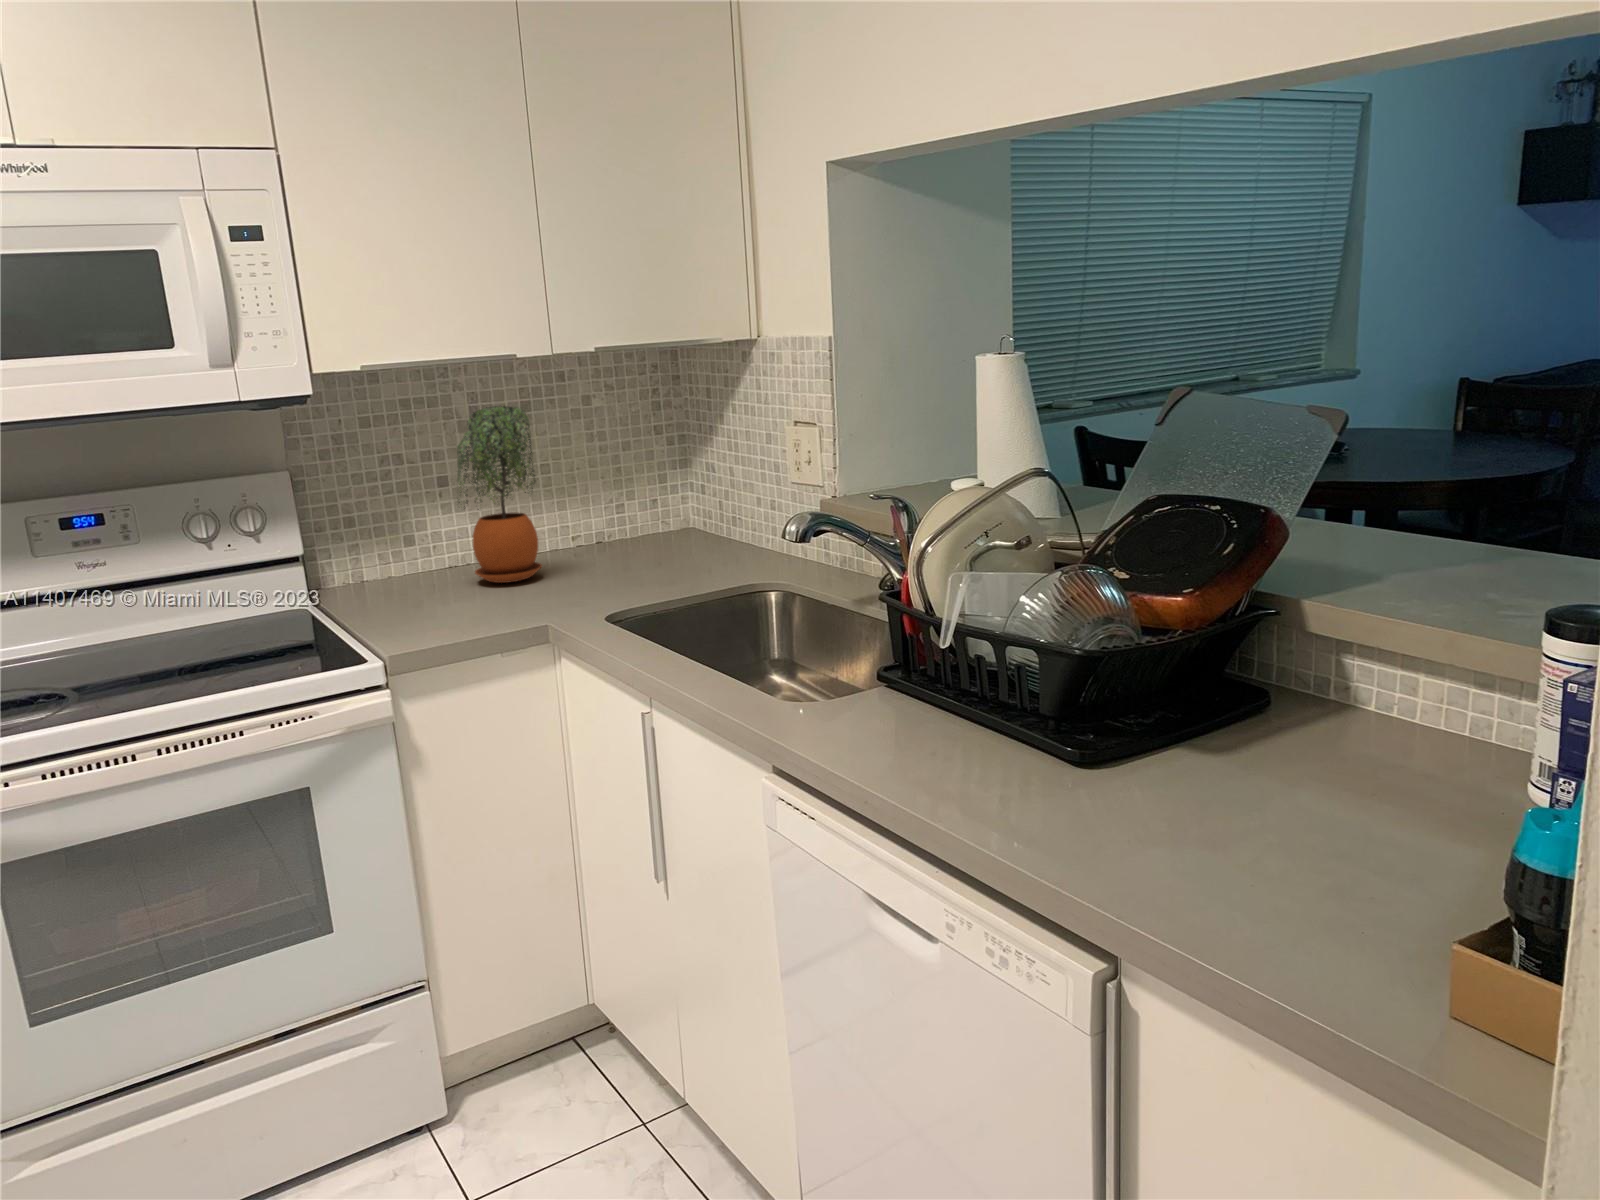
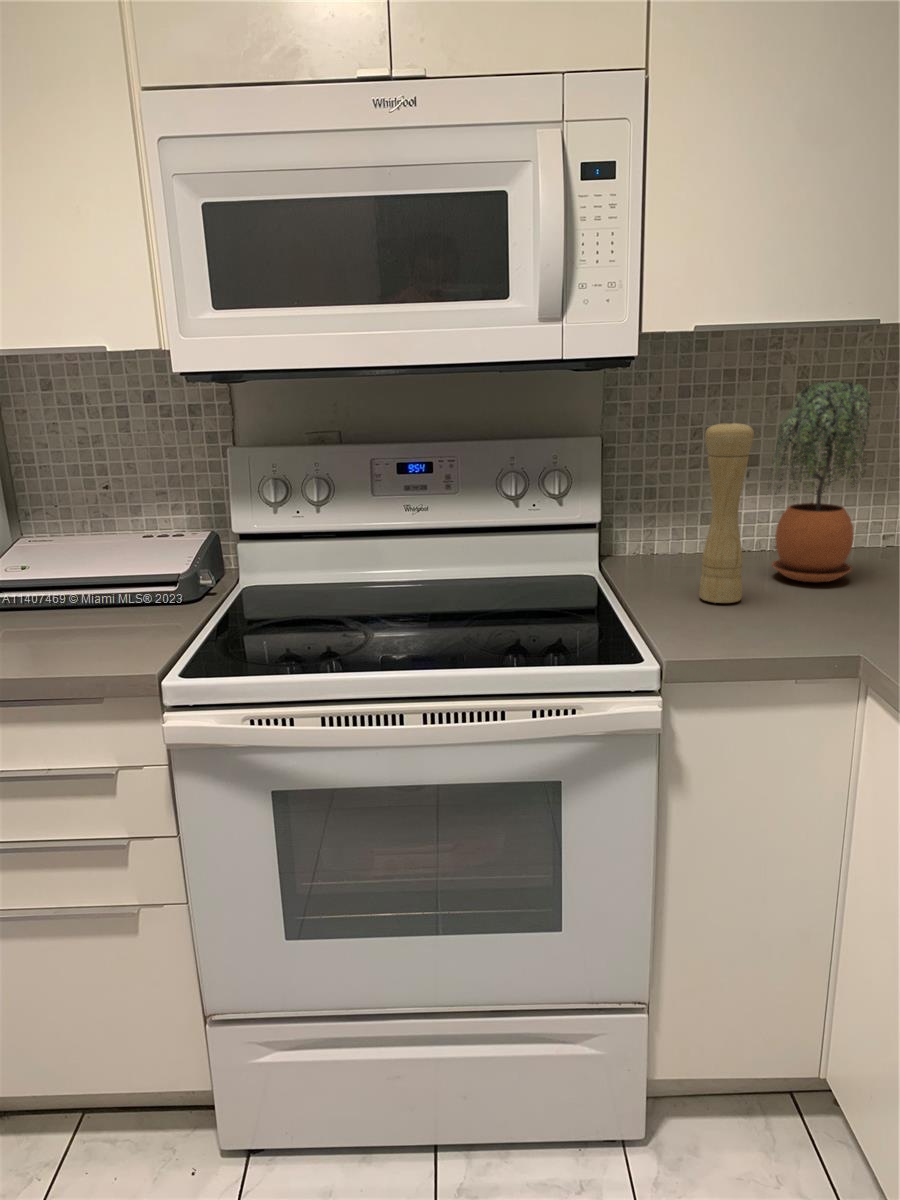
pepper mill: none [390,447,449,610] -> present [699,420,754,603]

